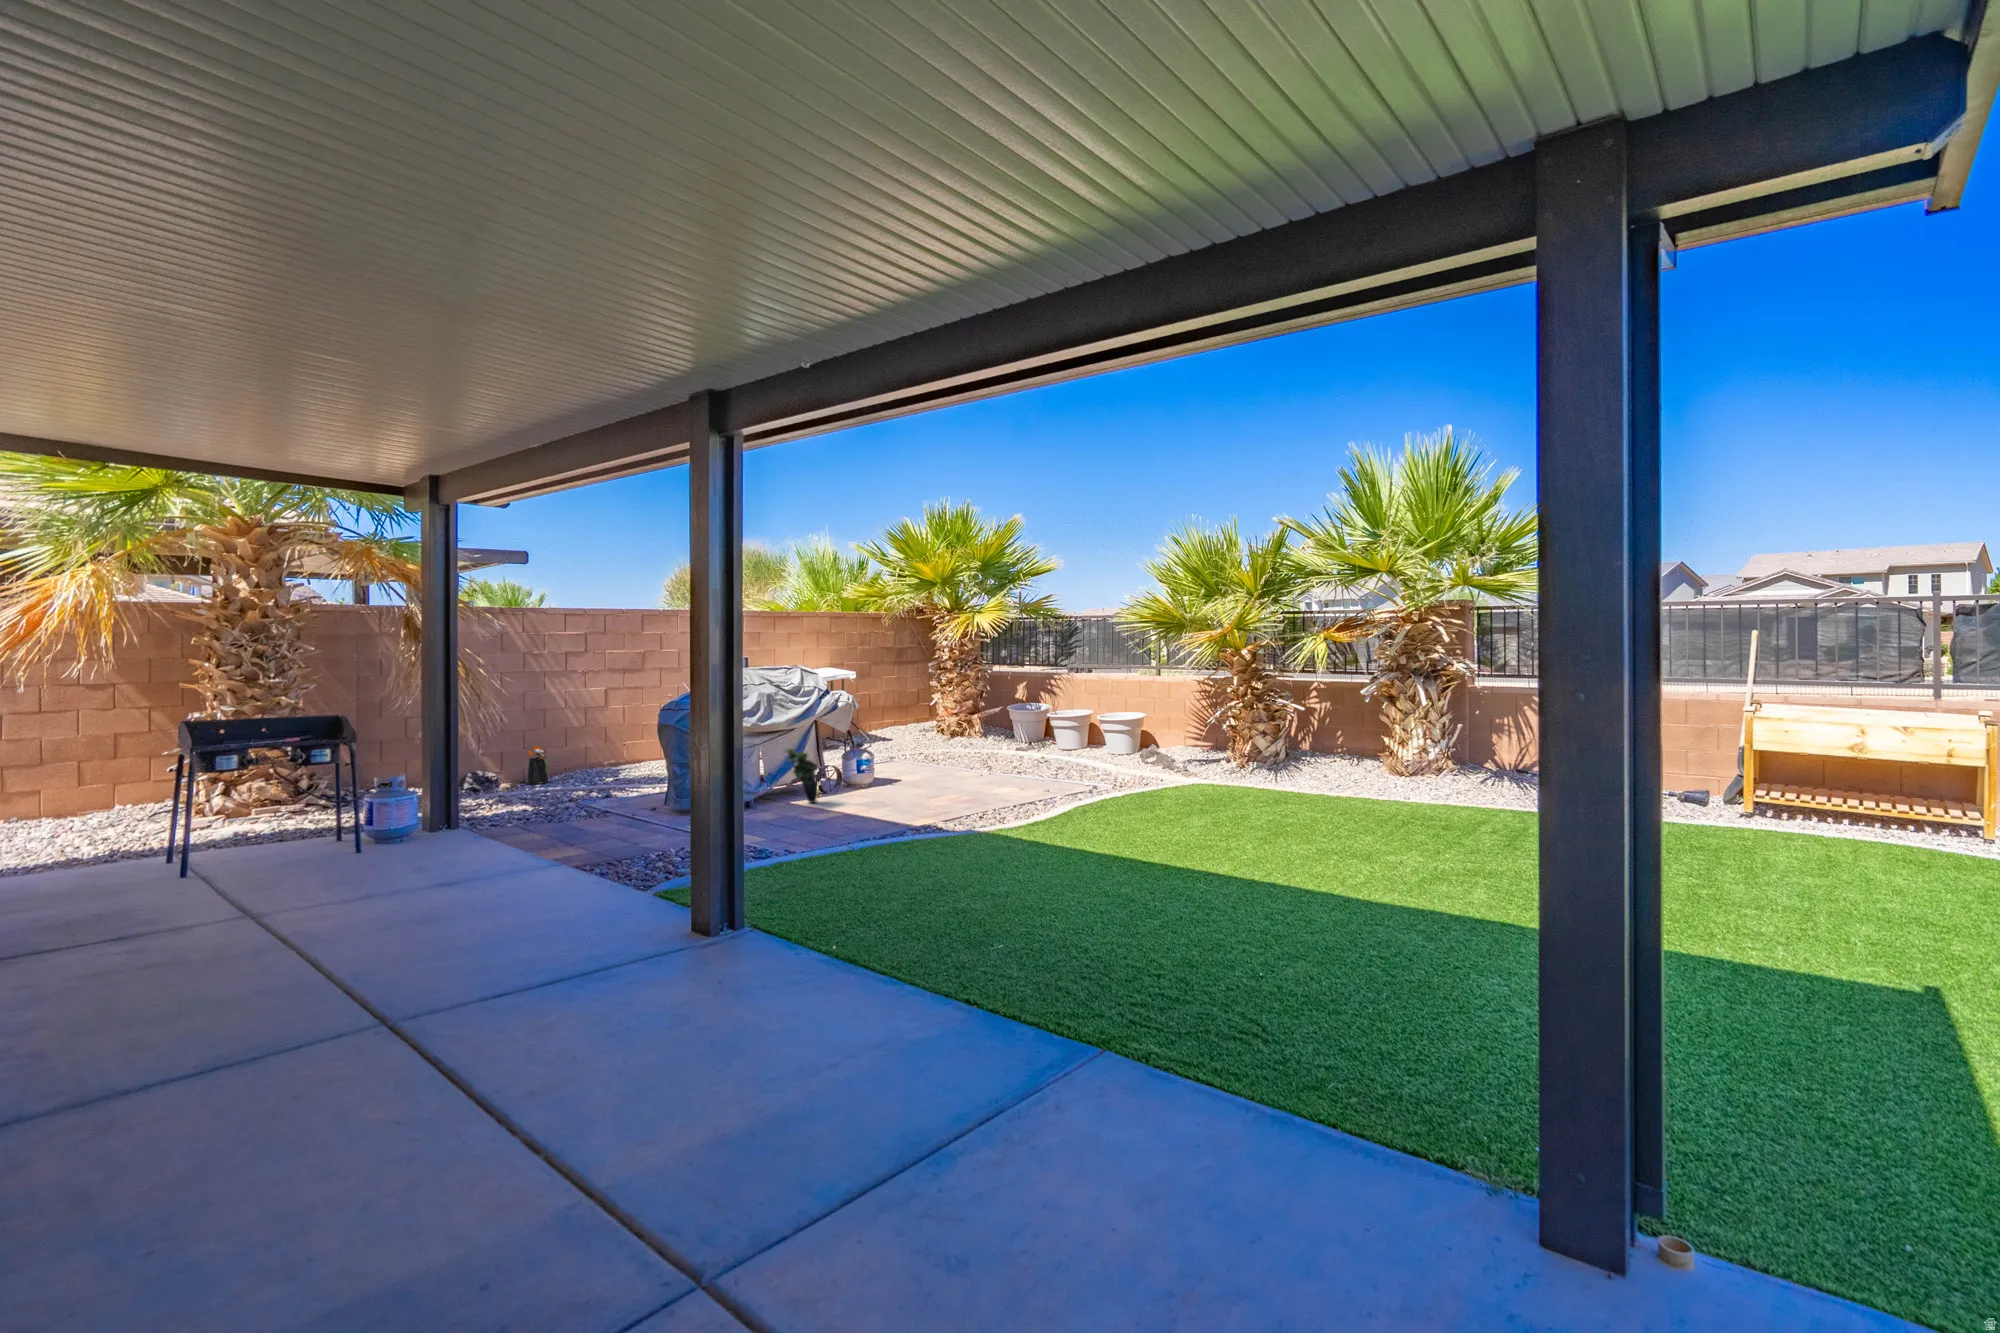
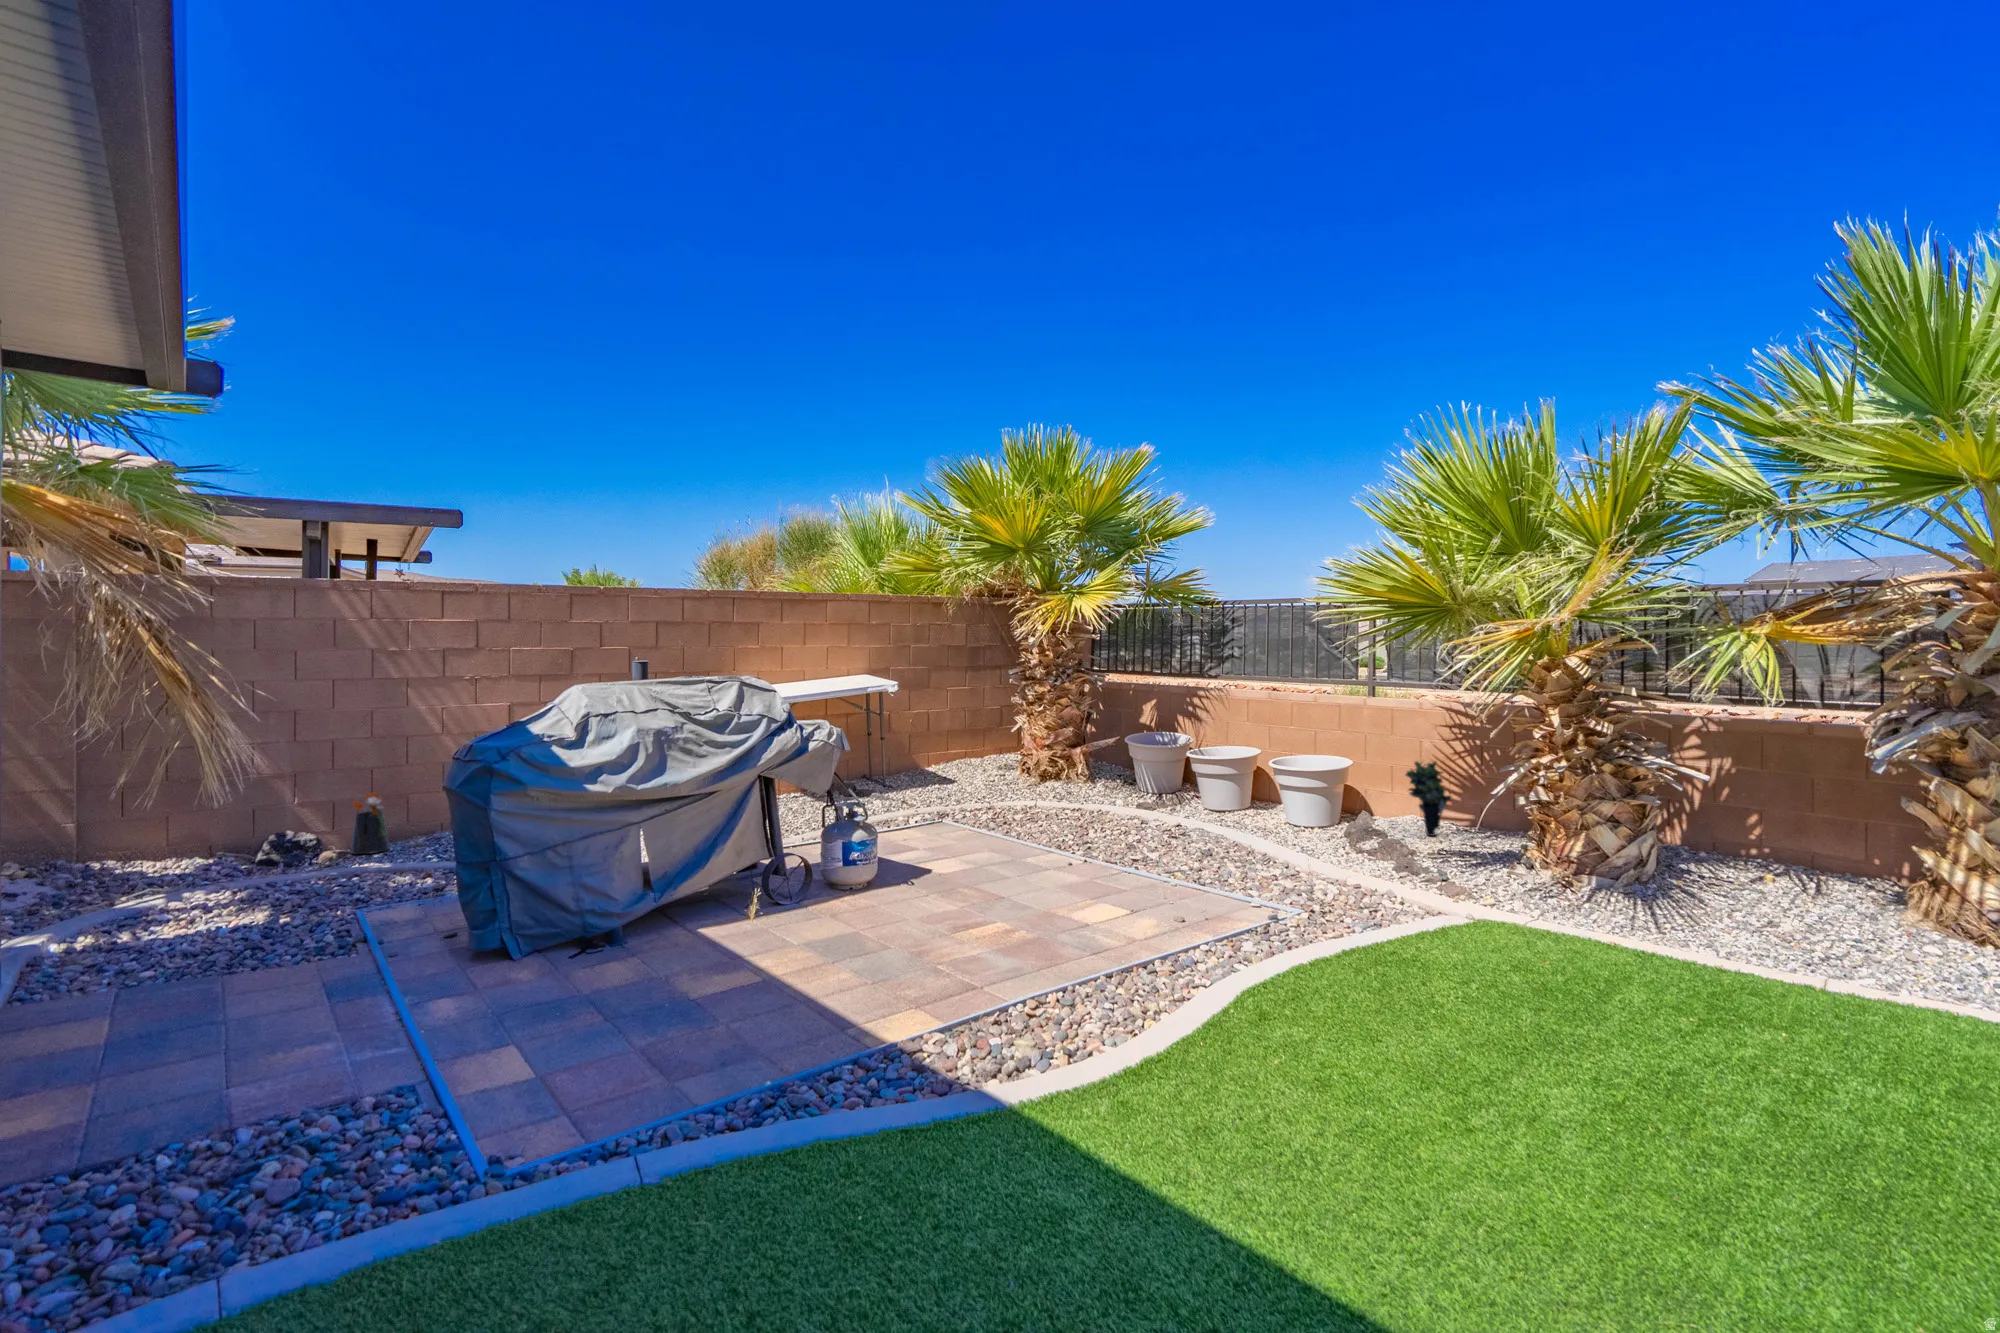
potted plant: present [786,748,818,803] -> present [1406,761,1451,836]

